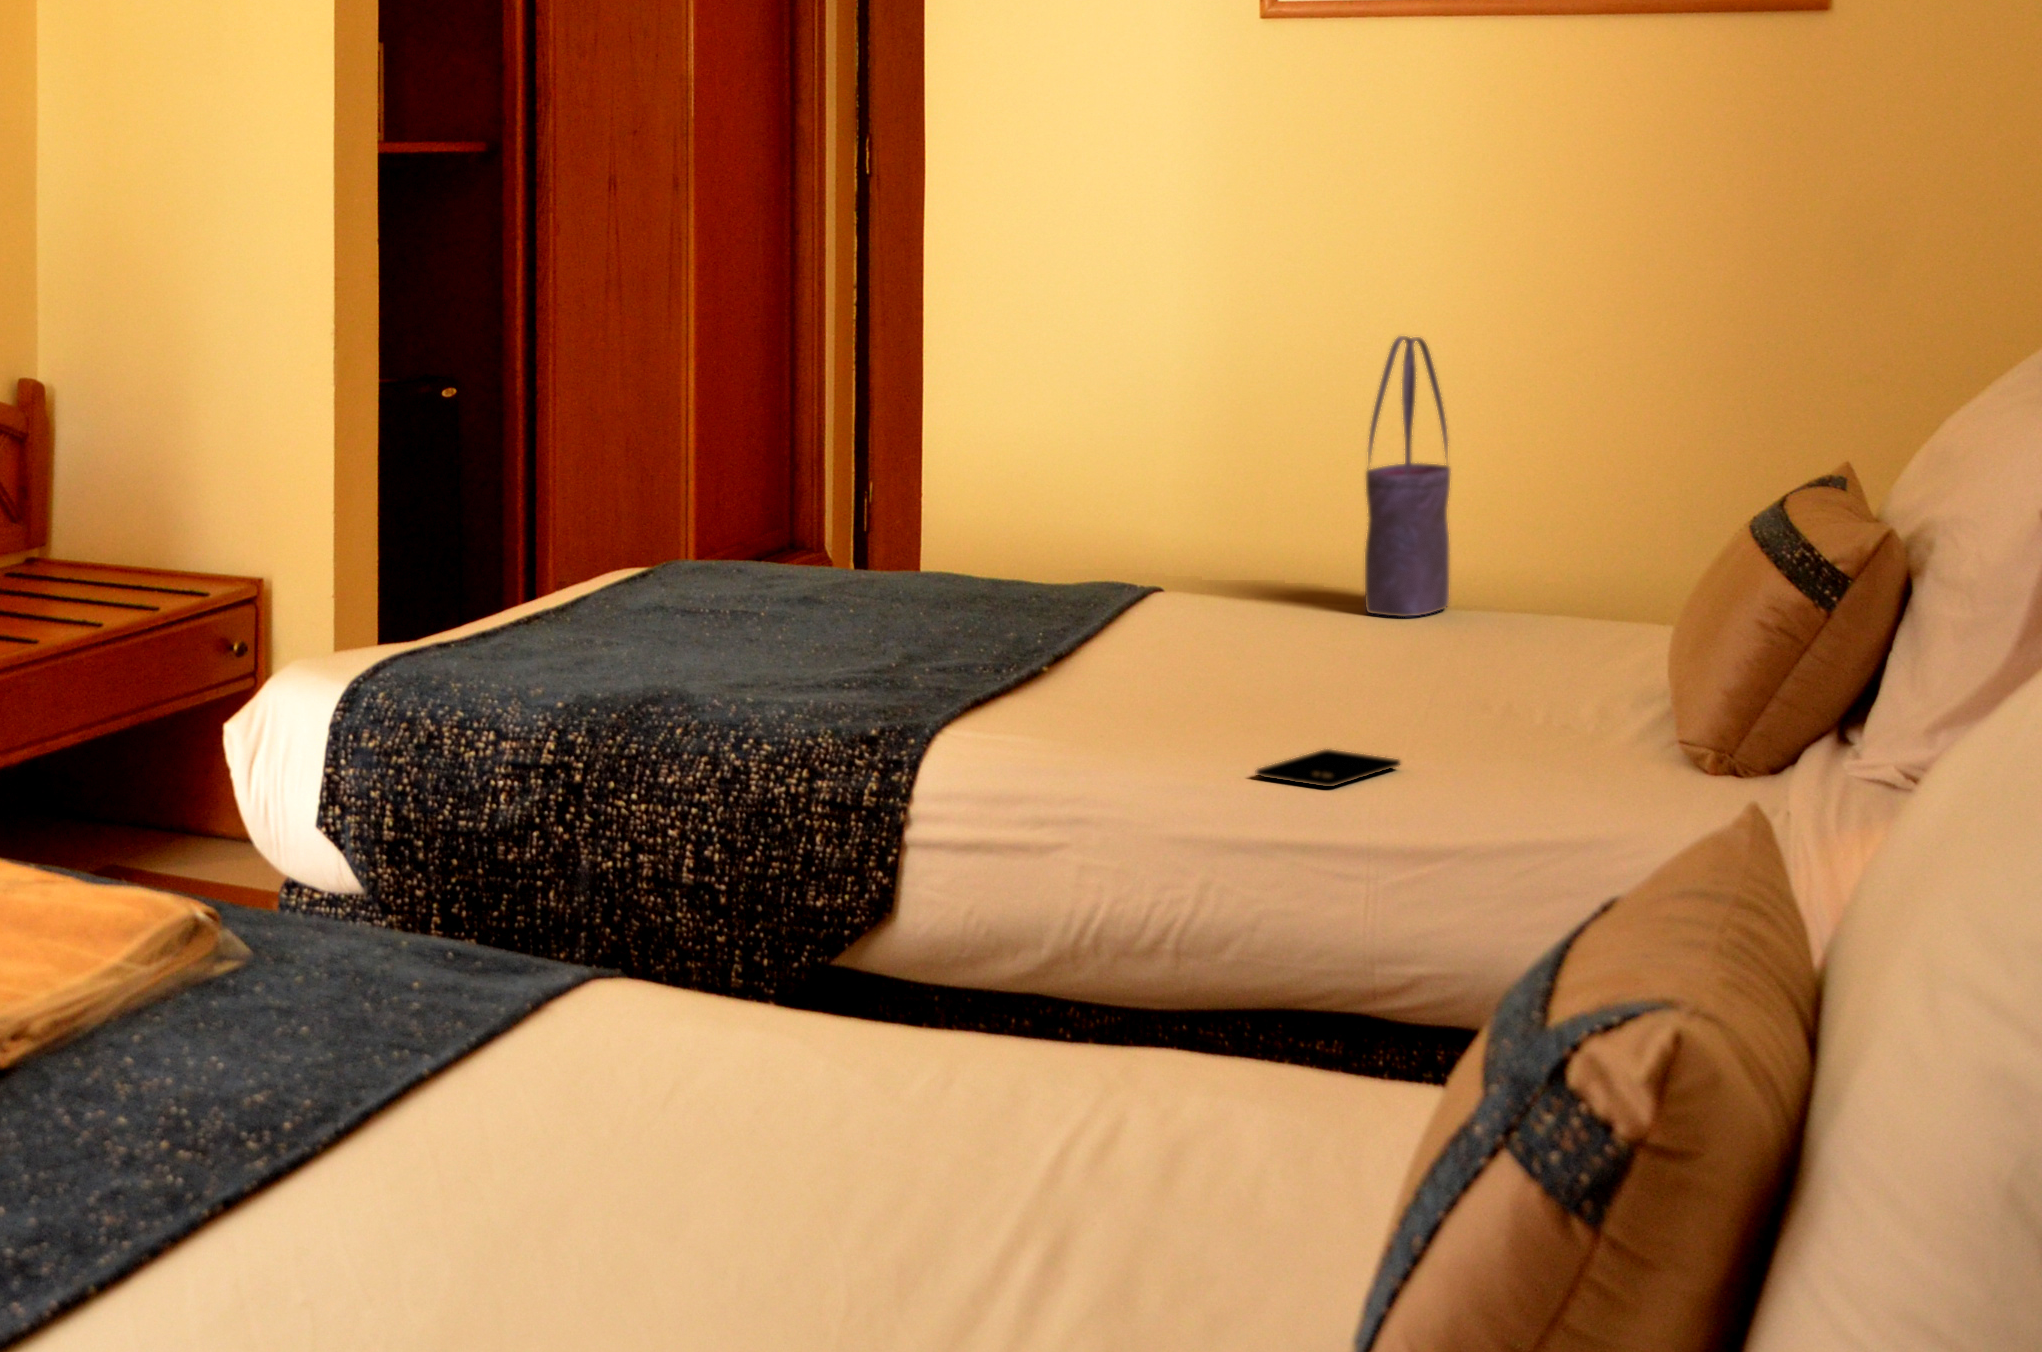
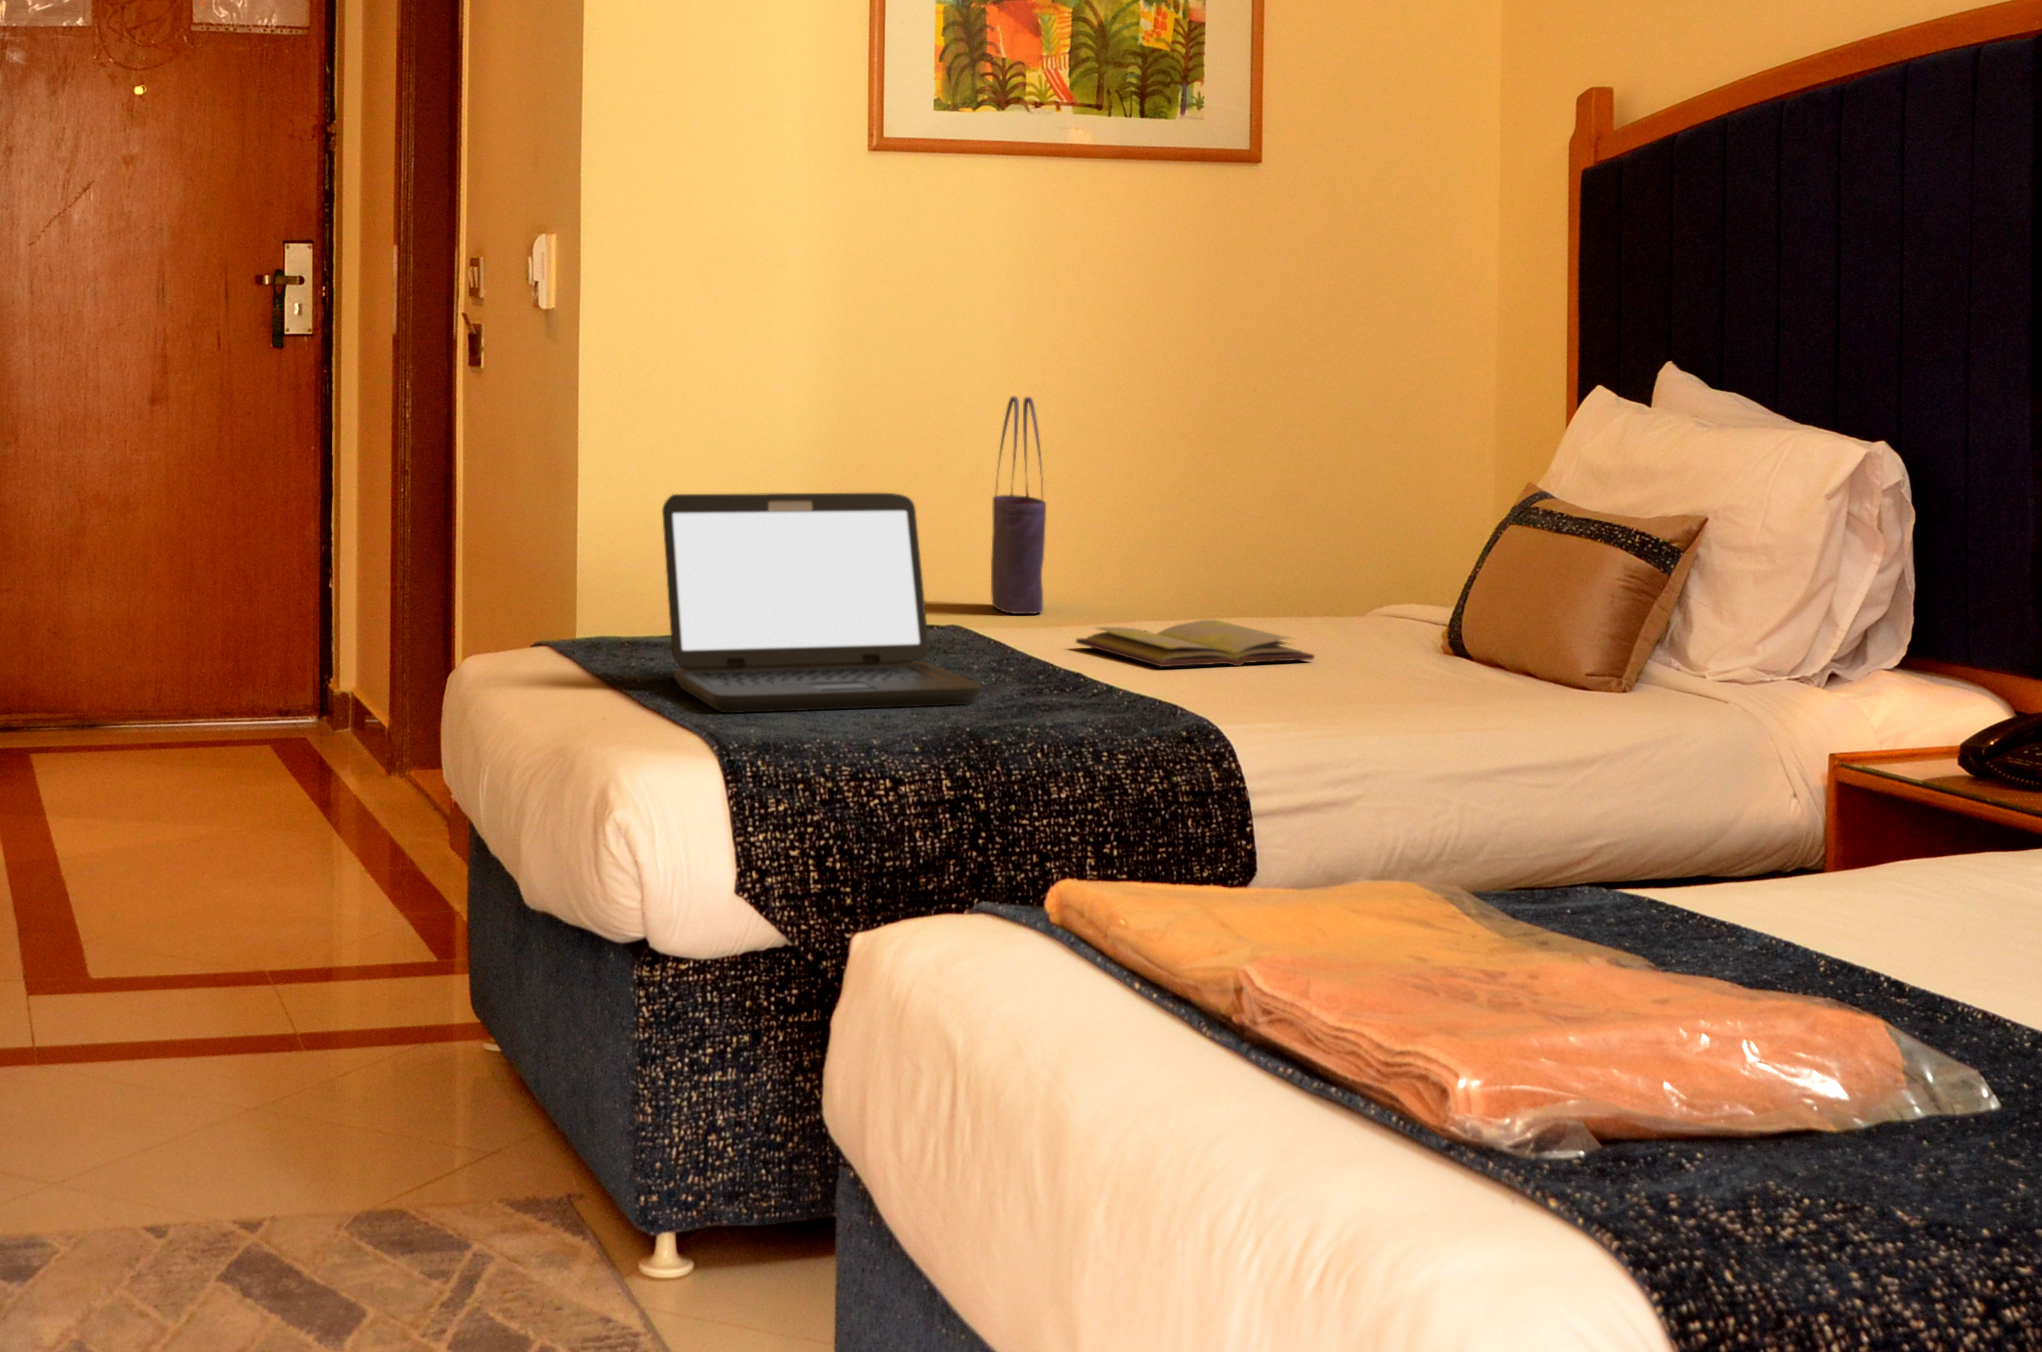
laptop: none [507,423,885,680] -> present [662,493,982,713]
diary: none [1178,629,1447,698] -> present [1076,620,1314,667]
smartphone: present [1256,749,1400,787] -> none [1461,694,1556,717]

